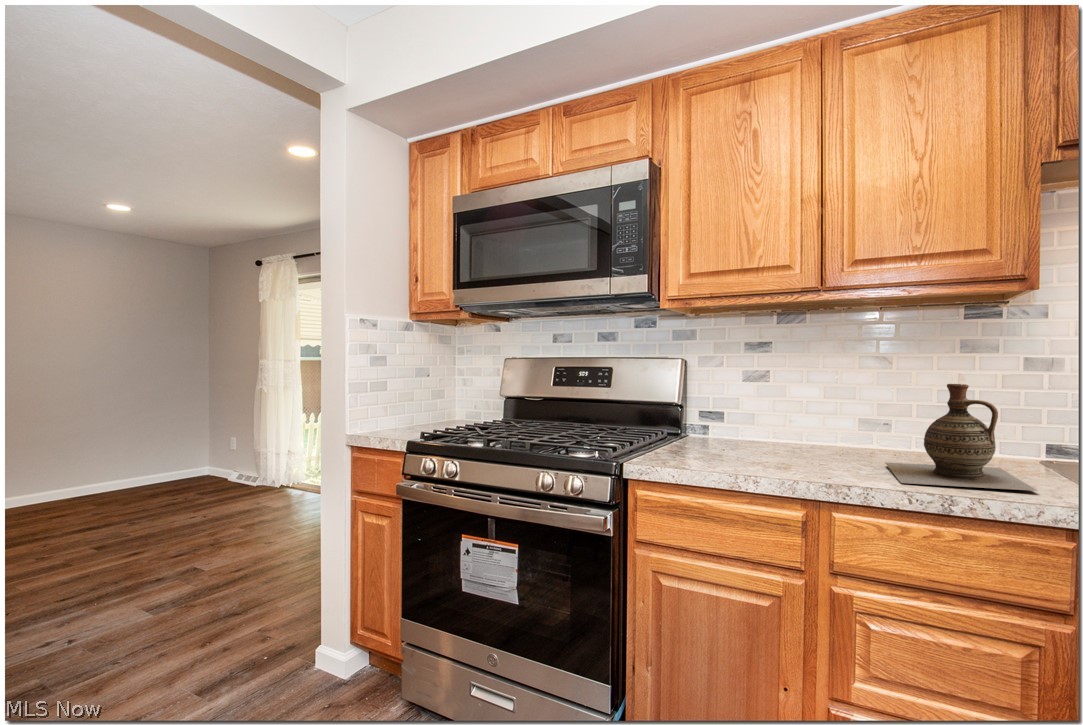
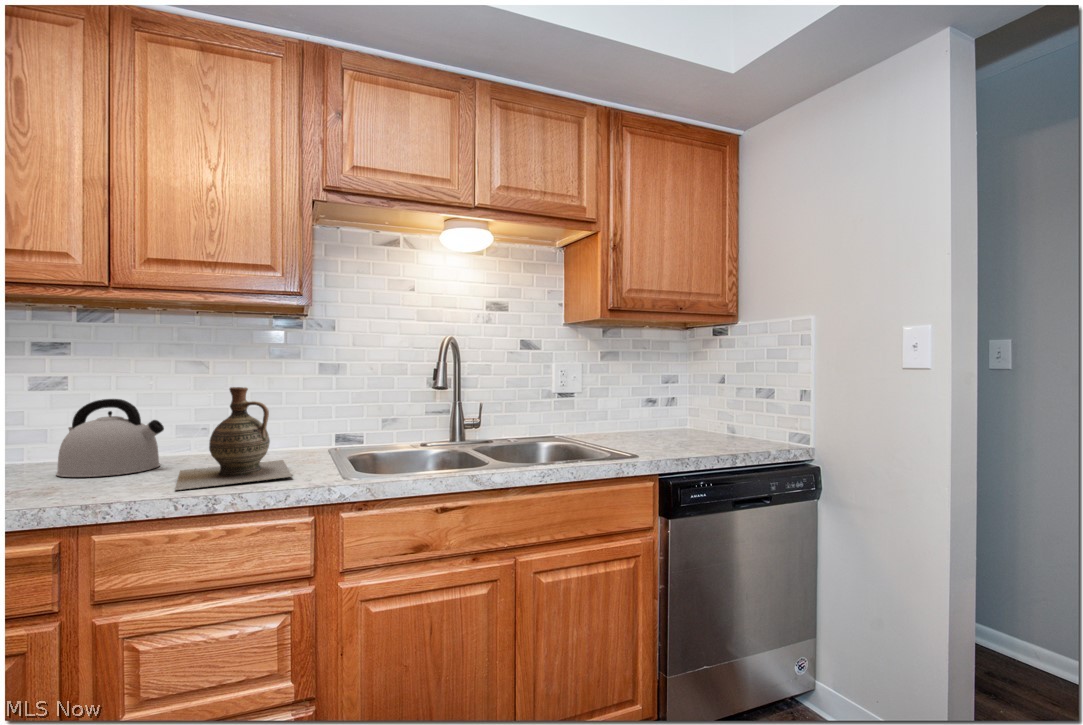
kettle: none [773,389,861,458] -> present [56,399,164,477]

